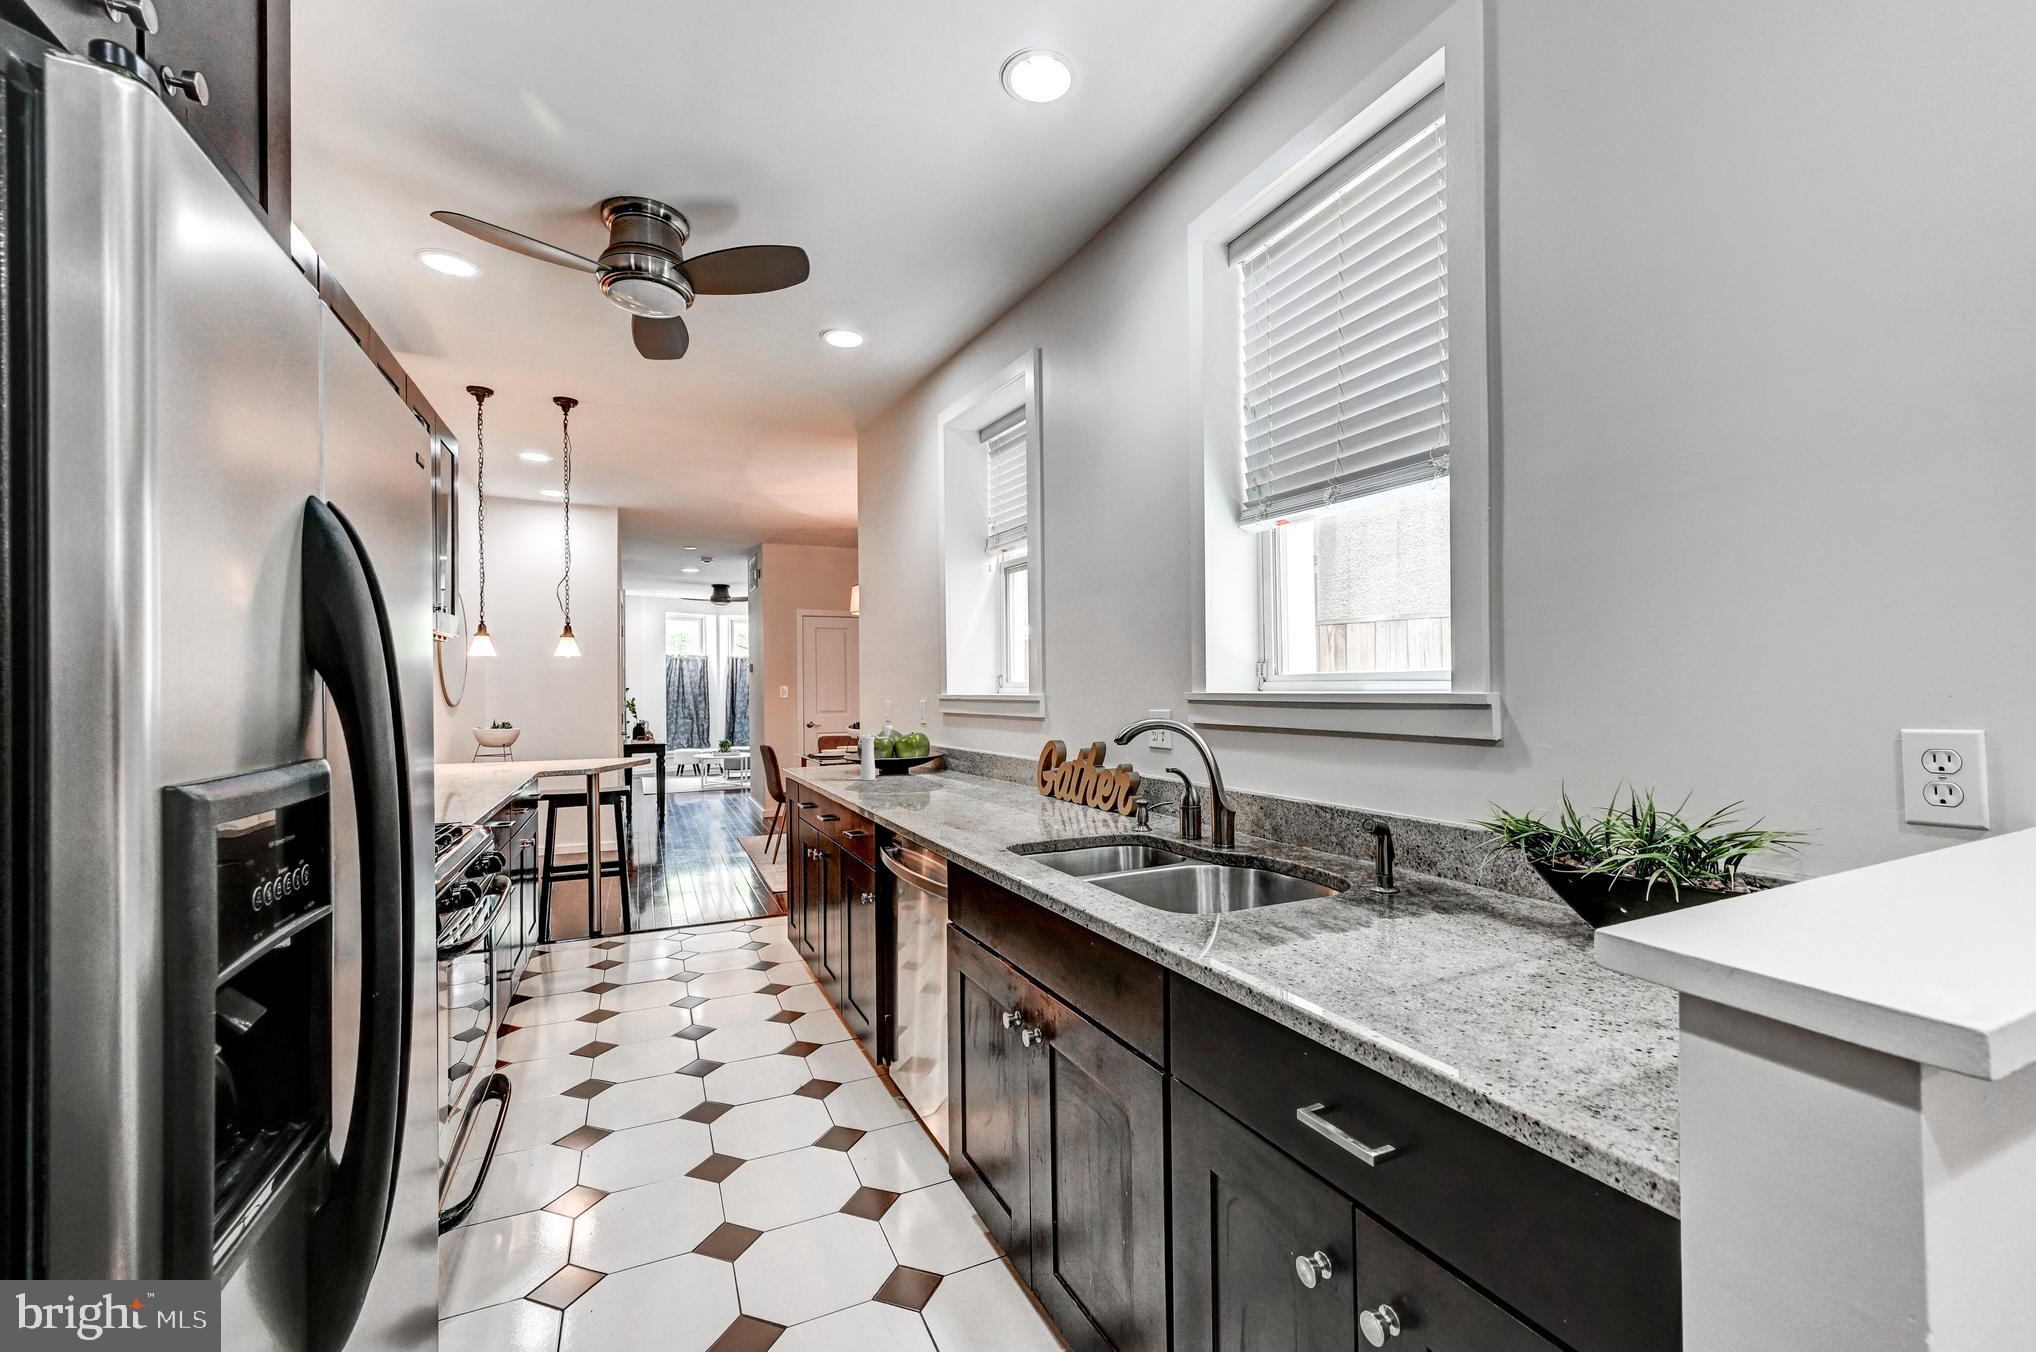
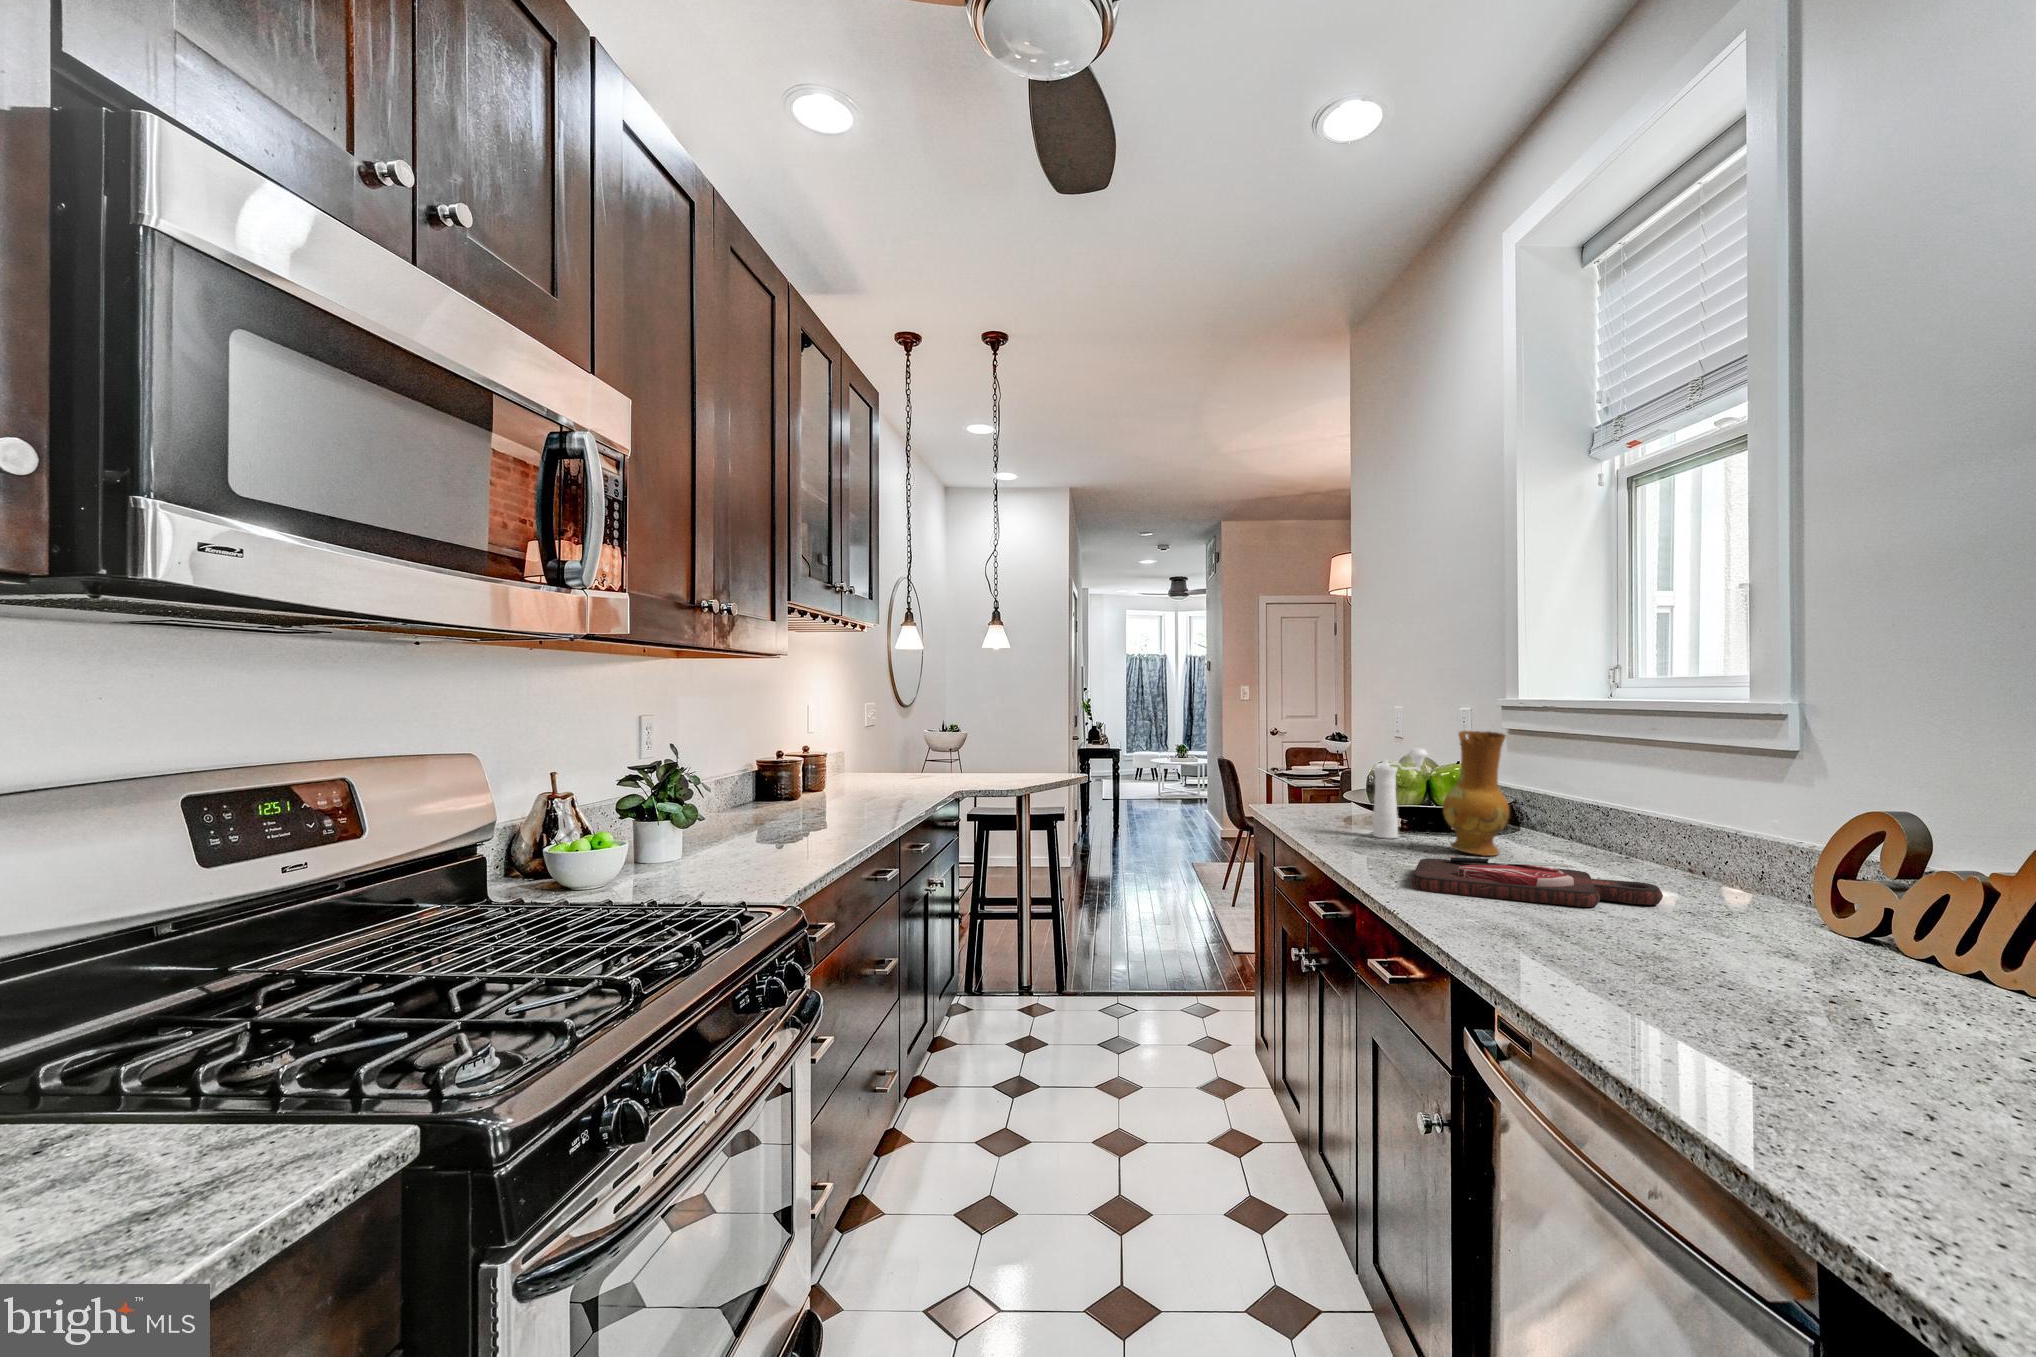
ceramic jug: none [898,713,932,784] -> present [1443,731,1509,856]
cutting board: none [873,779,989,799] -> present [1411,857,1663,907]

